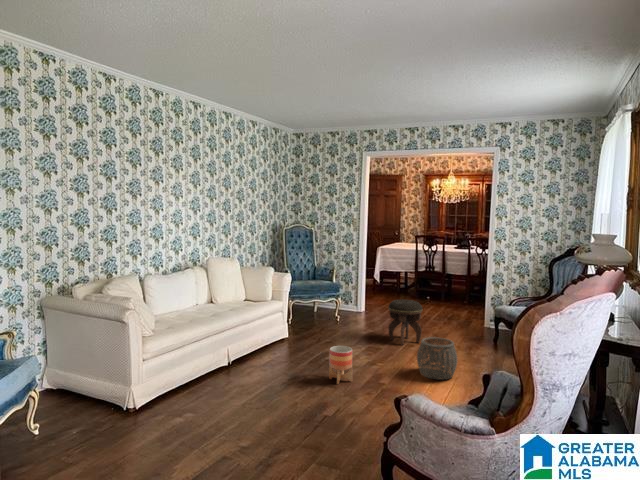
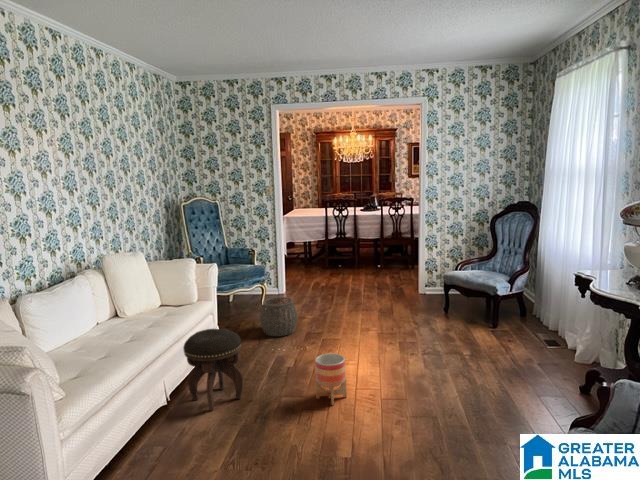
footstool: present [388,299,422,345] -> present [183,329,243,411]
woven basket: present [417,337,457,380] -> present [260,297,297,336]

